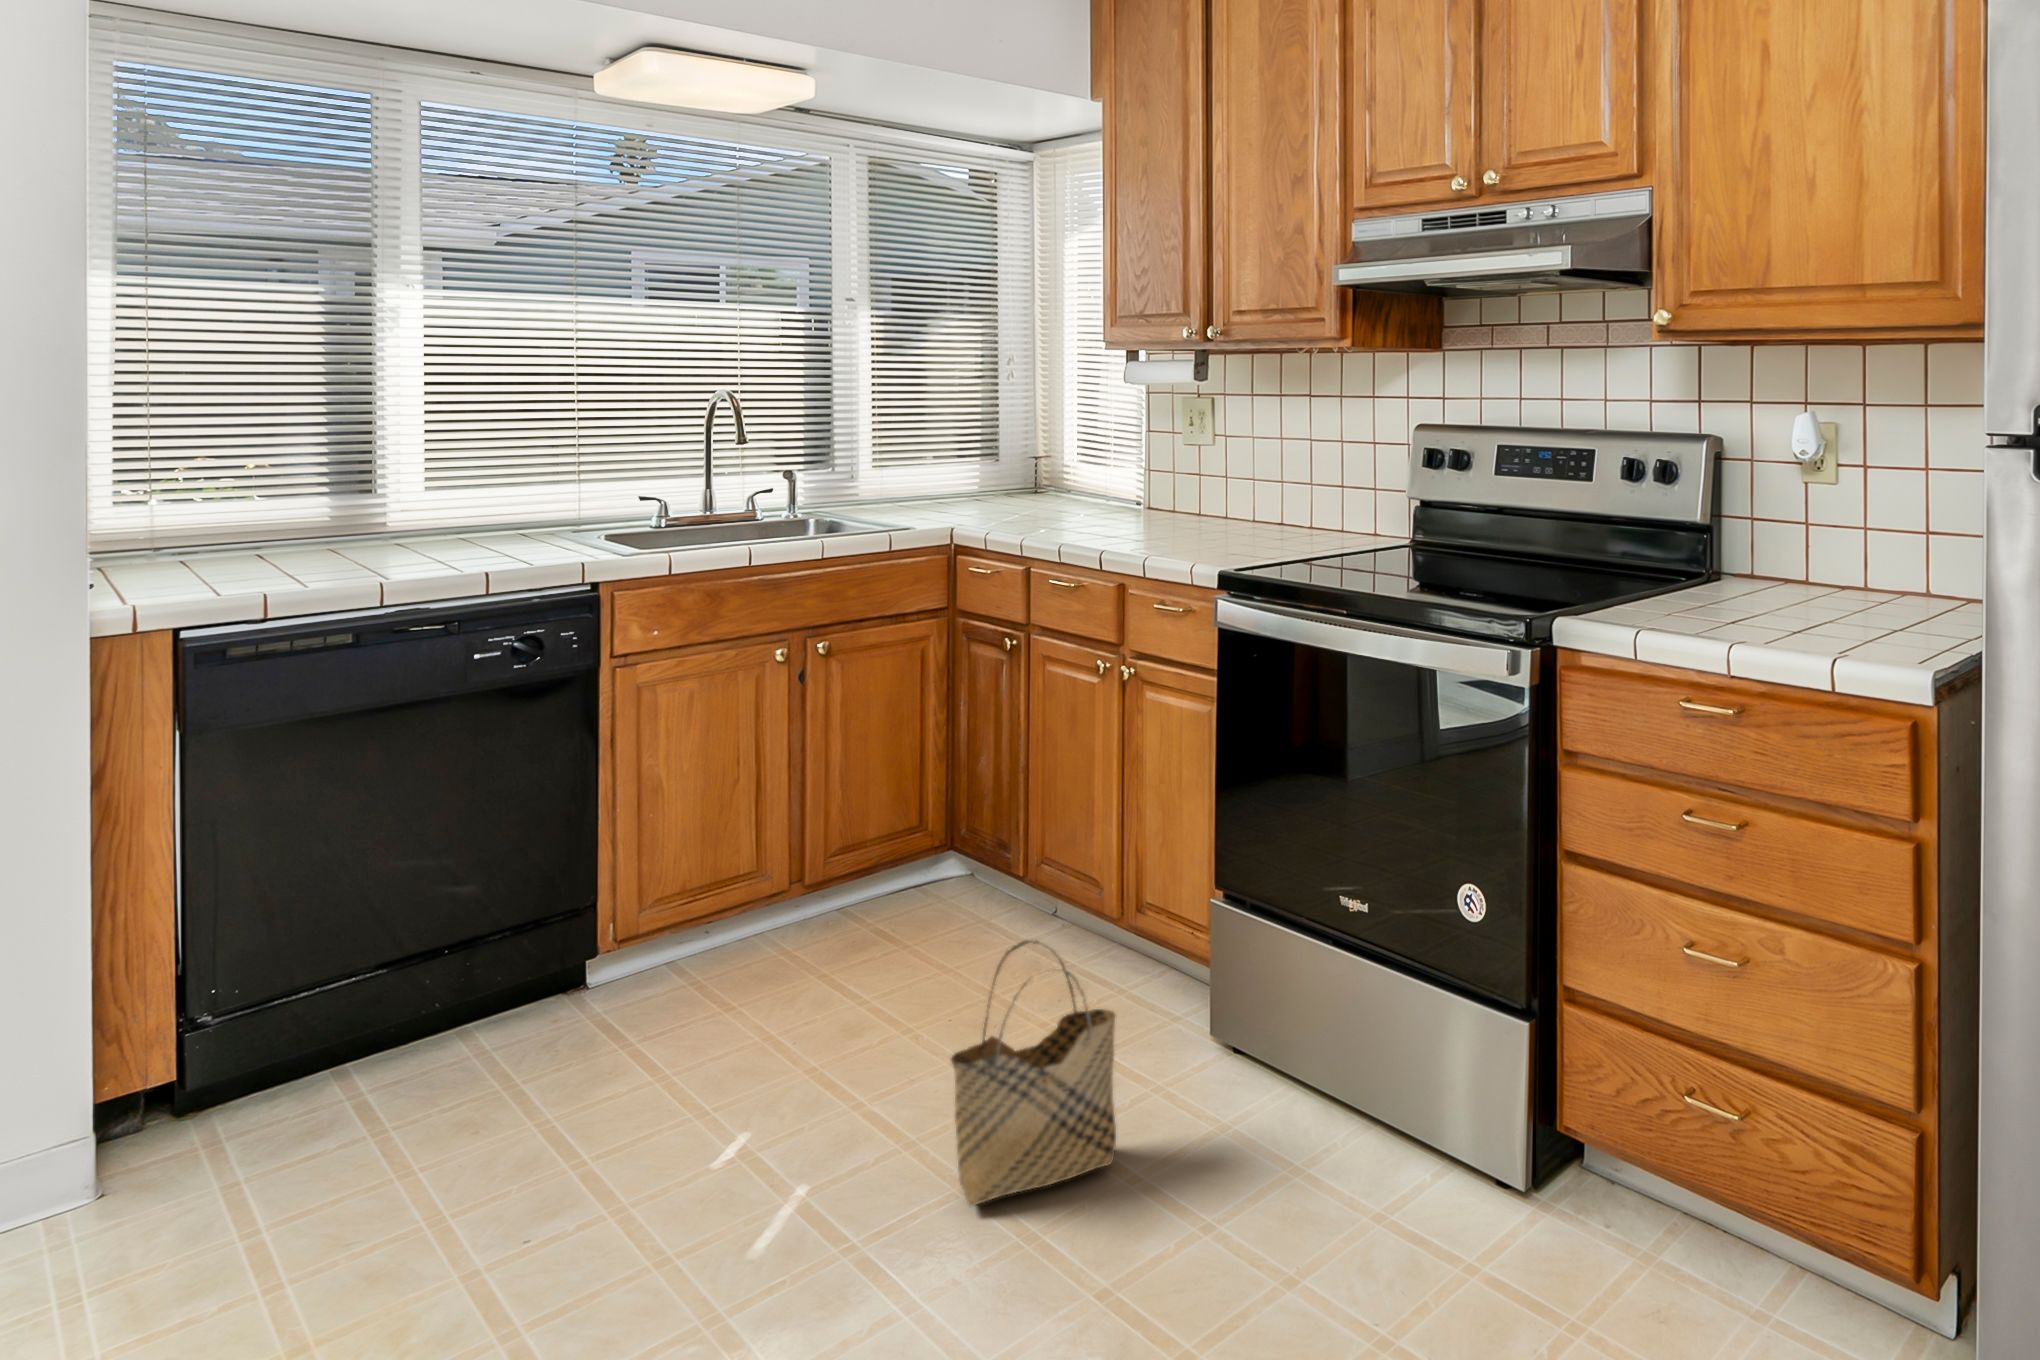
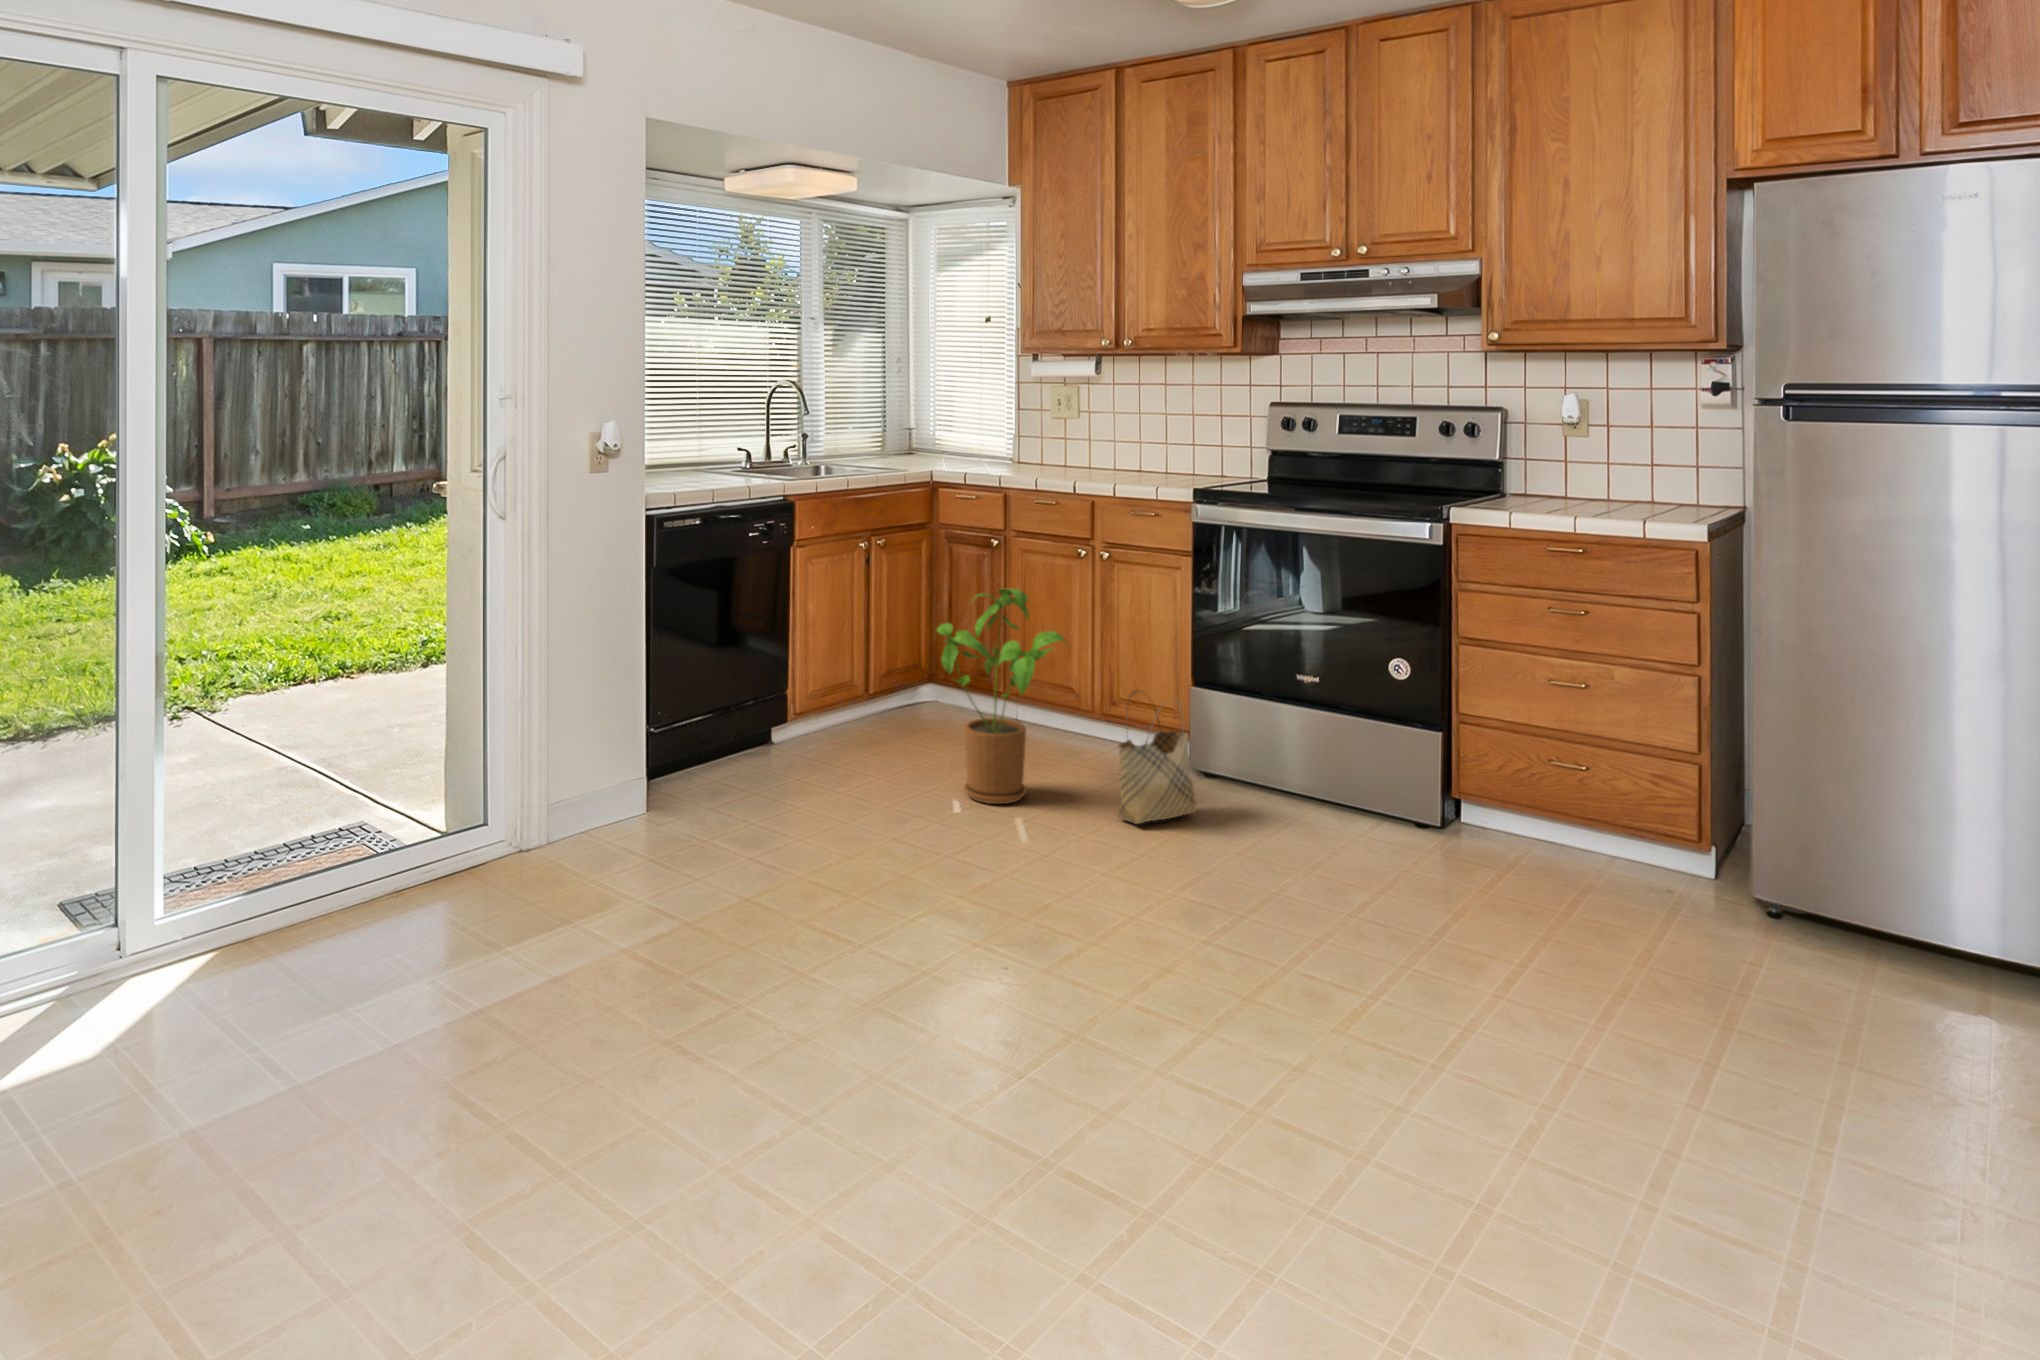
house plant: none [684,750,935,1147] -> present [937,588,1065,804]

